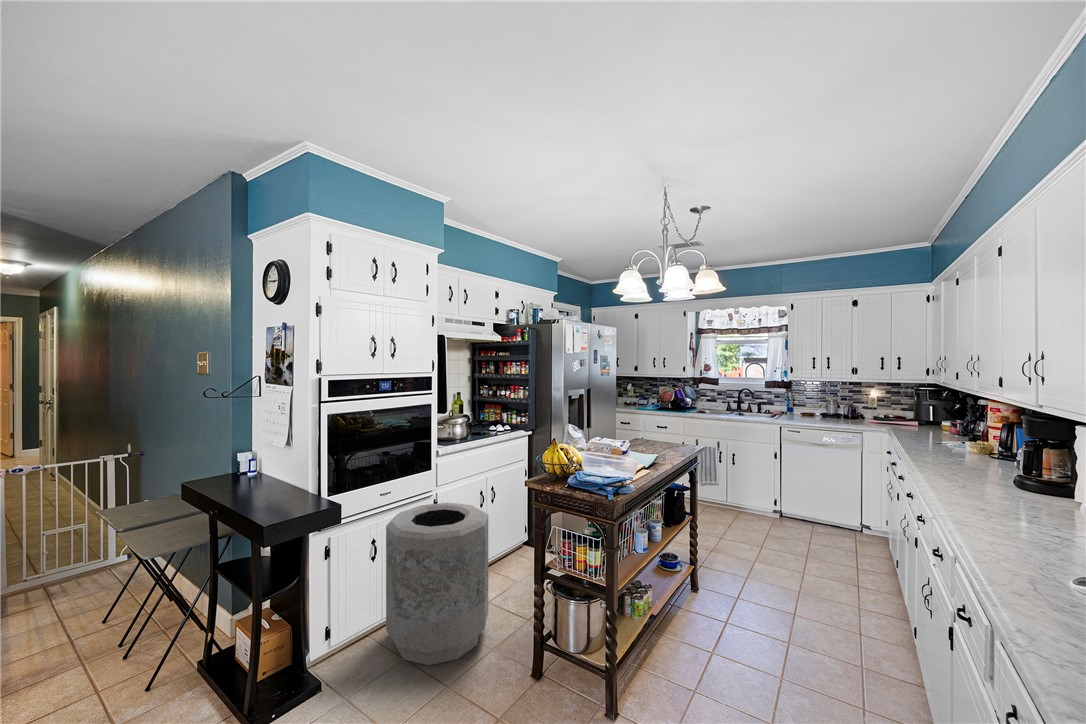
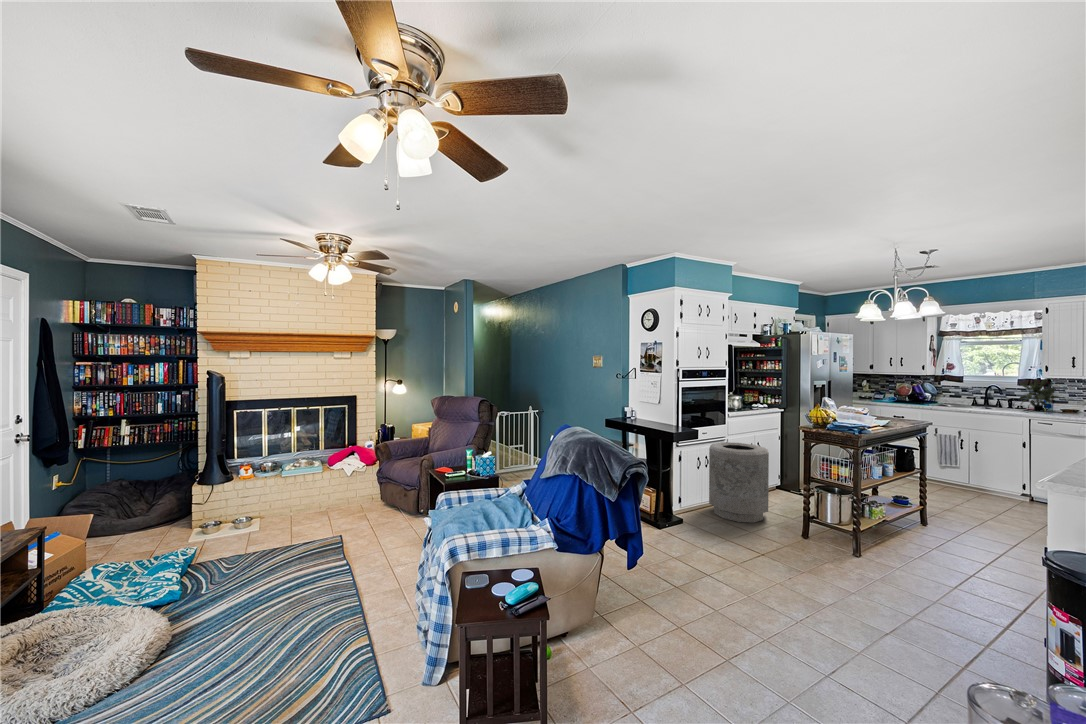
potted plant: none [766,380,801,416] -> present [1019,378,1058,411]

